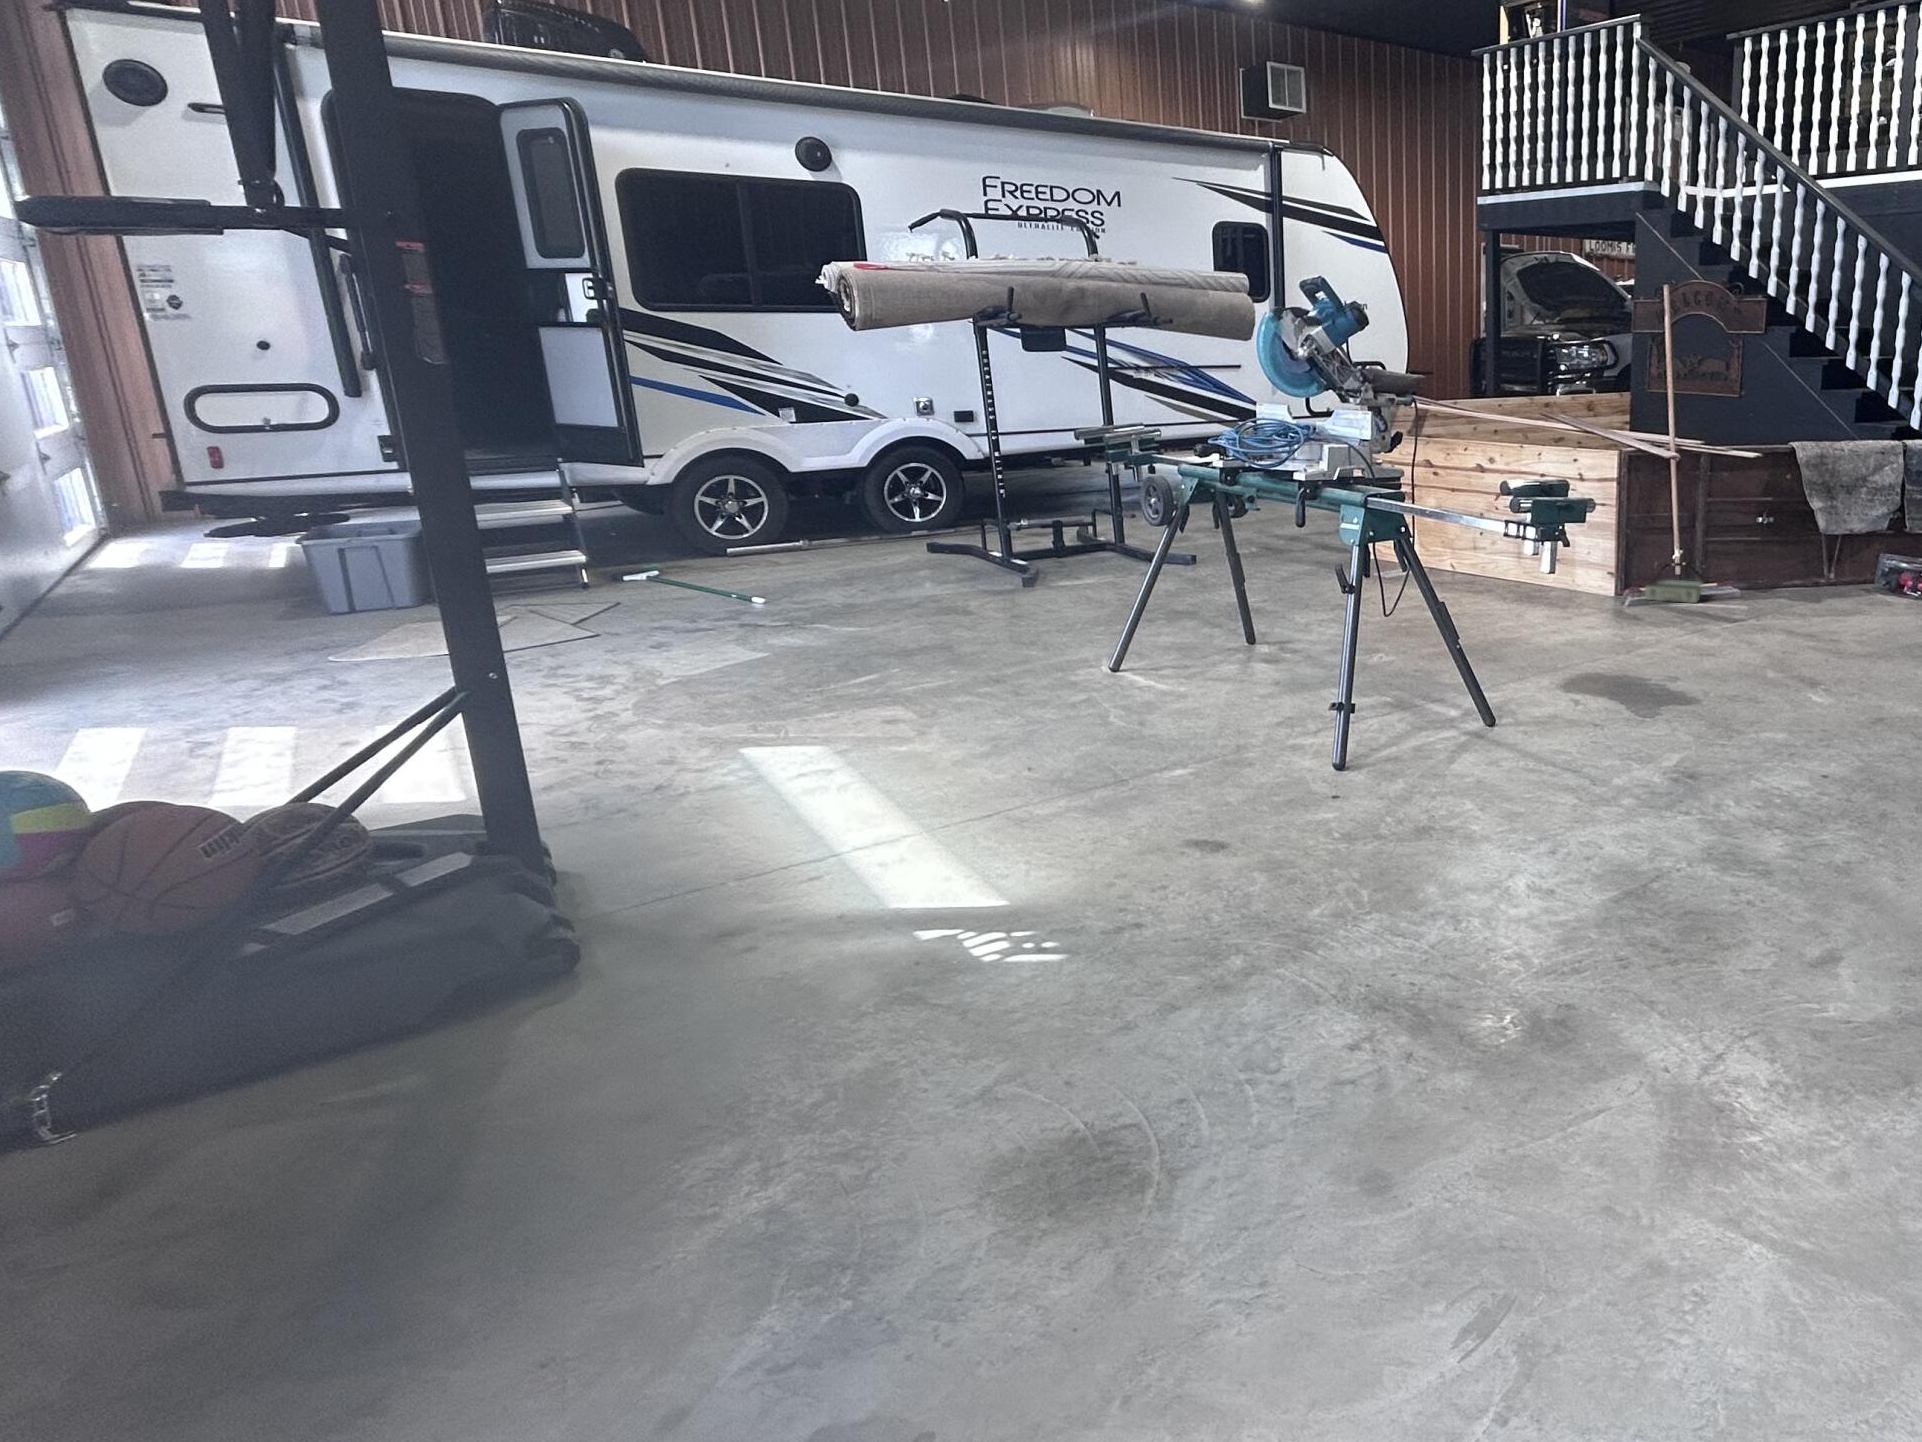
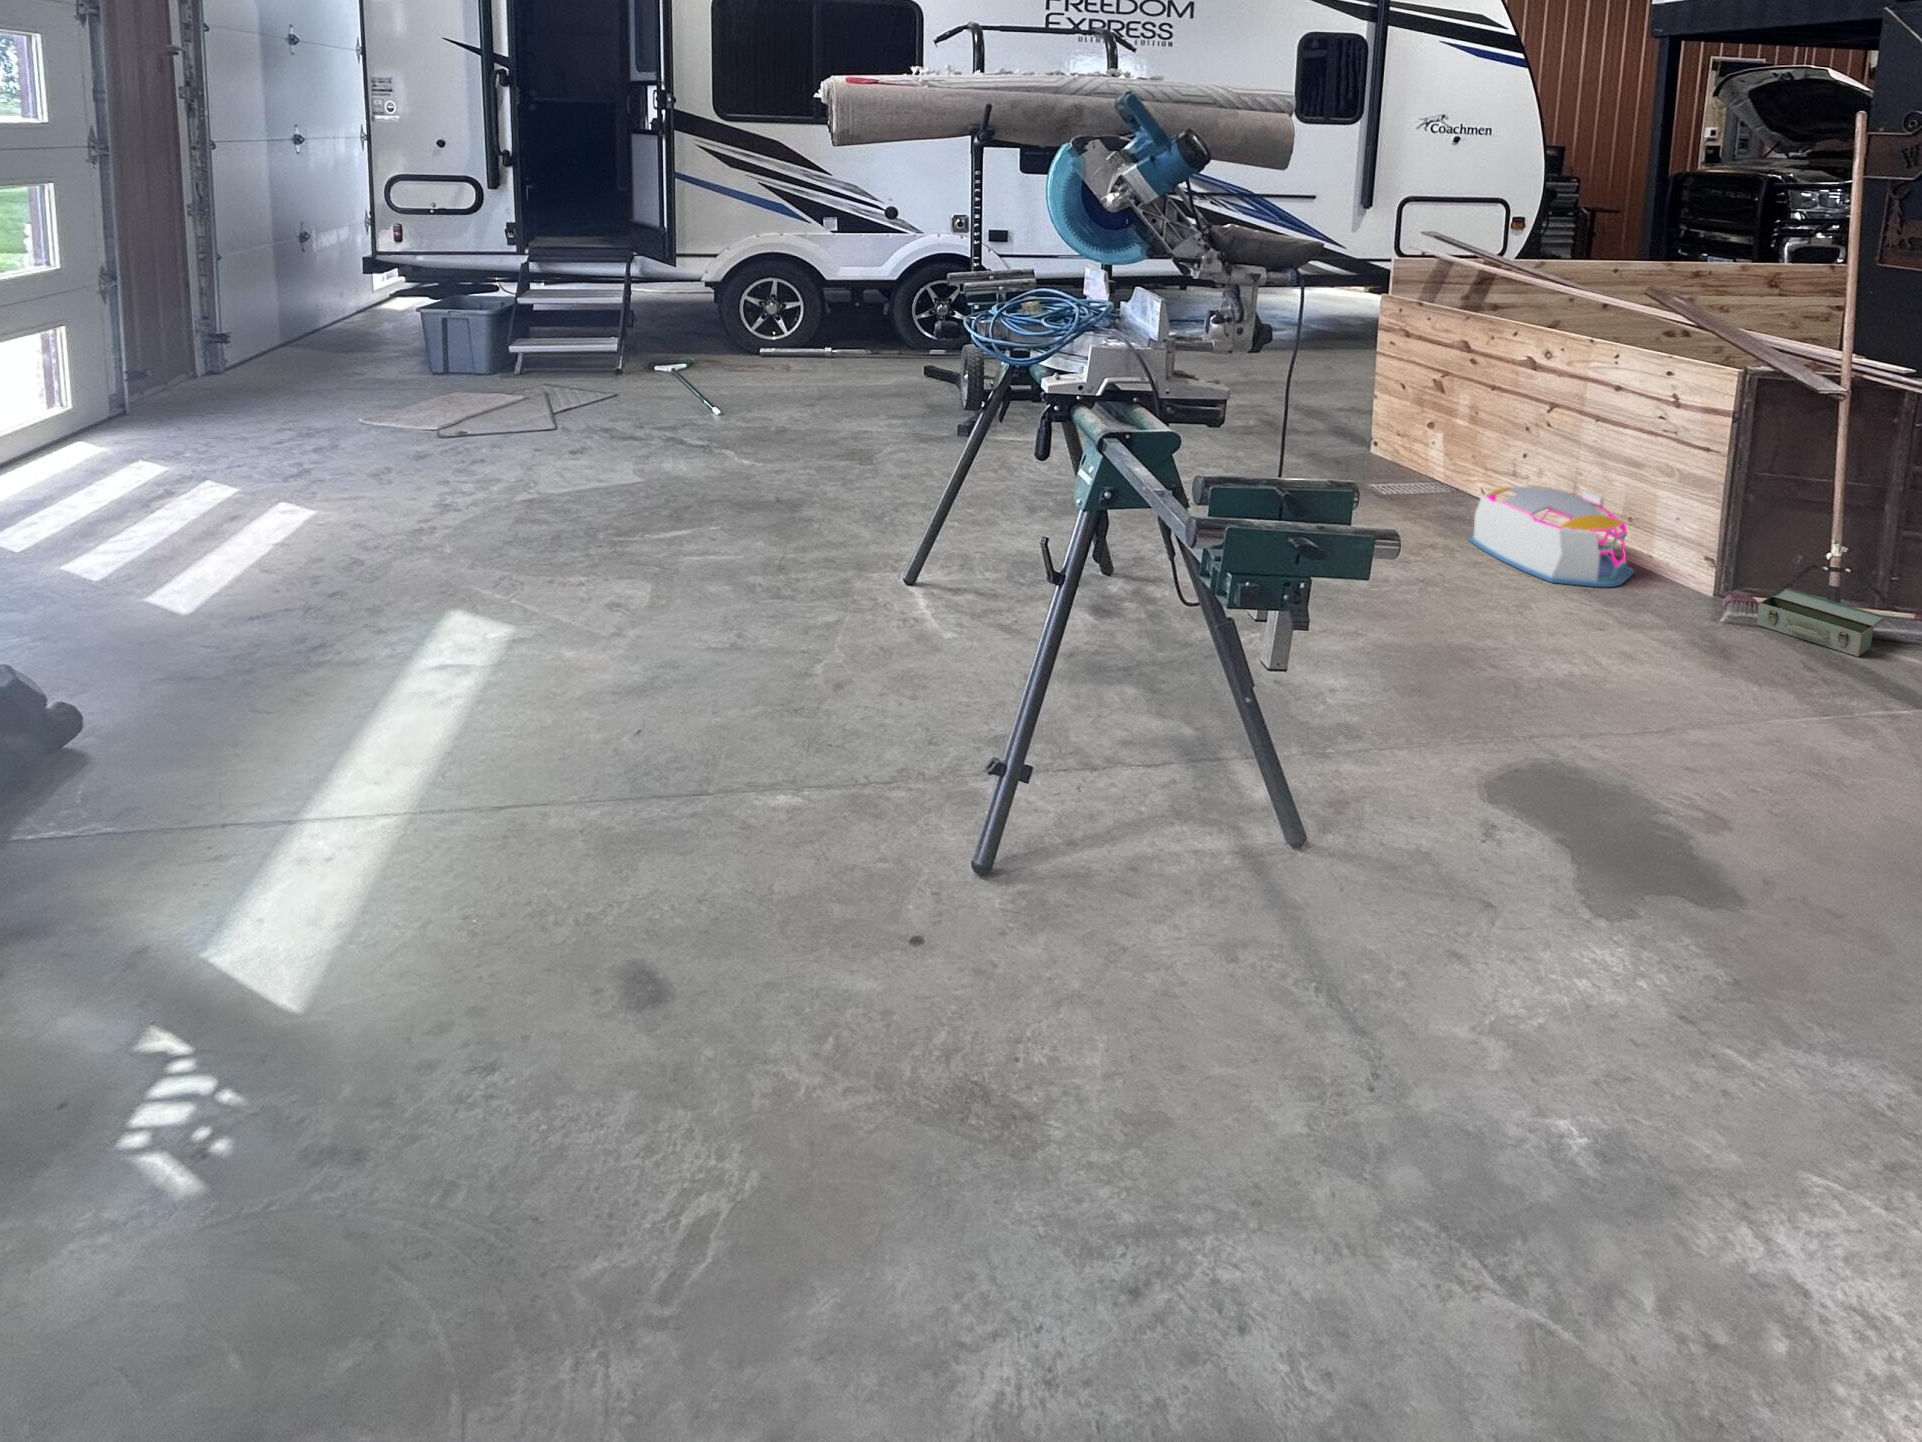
storage bin: none [1470,546,1571,600] -> present [1469,486,1634,587]

